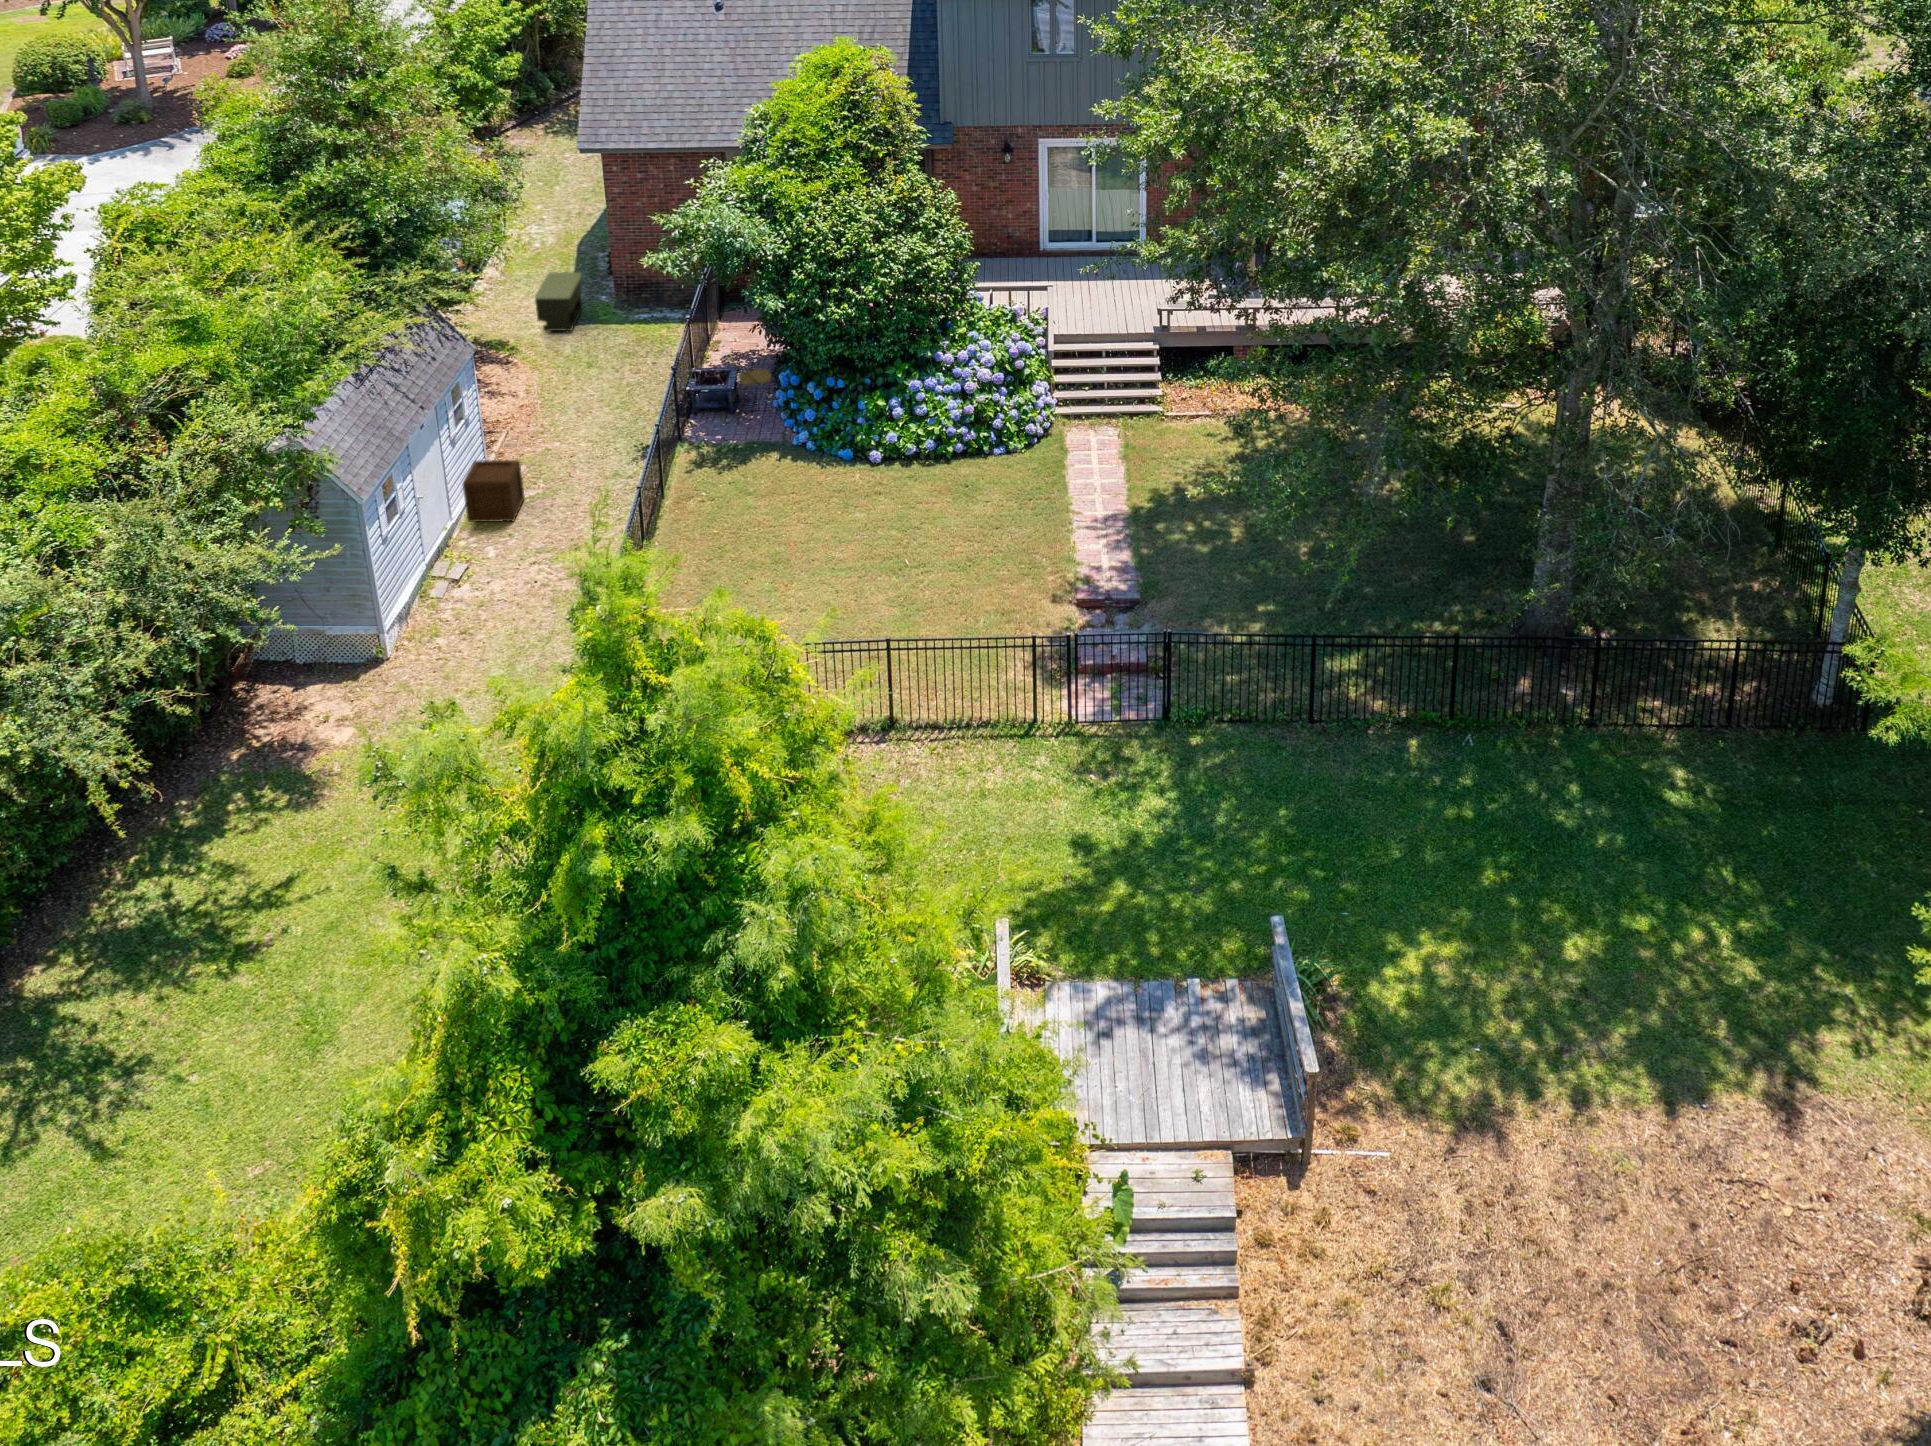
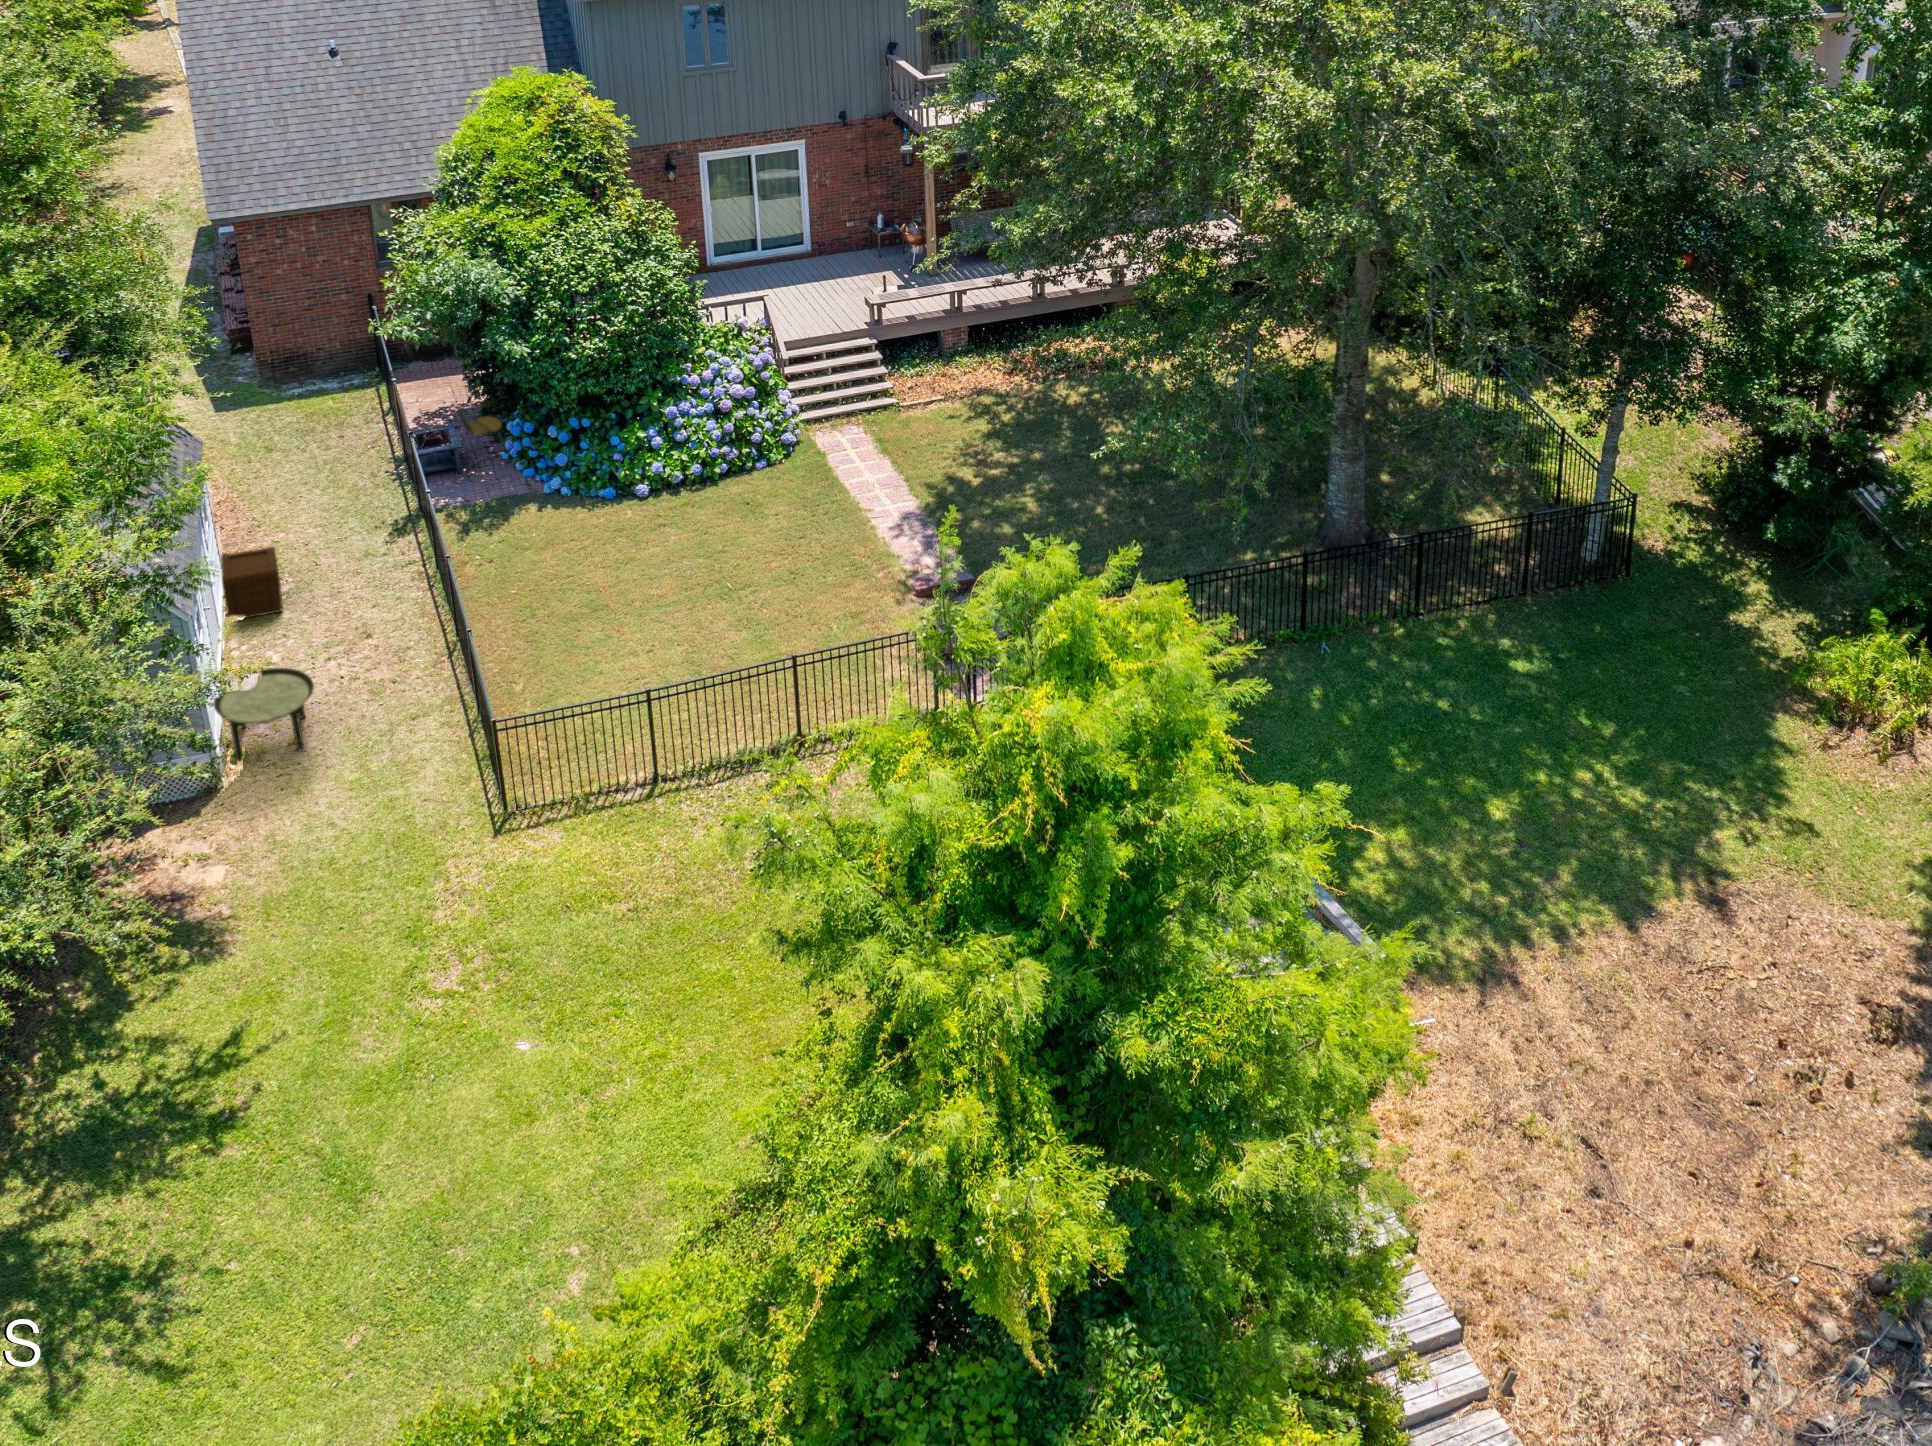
storage bench: present [535,272,583,332] -> none [191,343,235,412]
round table: none [396,567,486,648] -> present [214,668,314,761]

